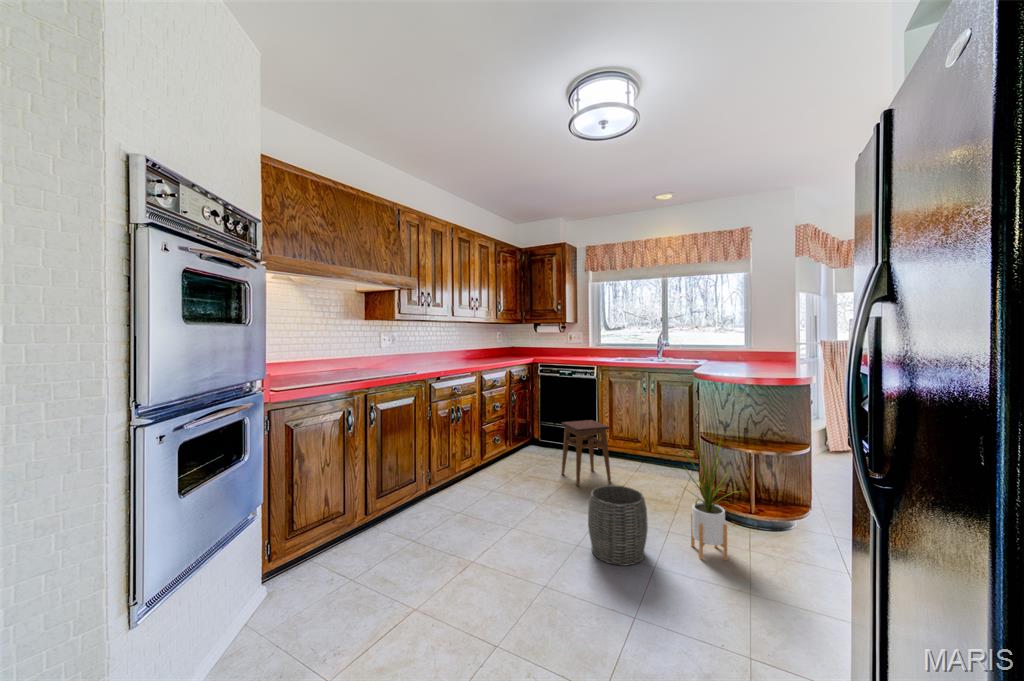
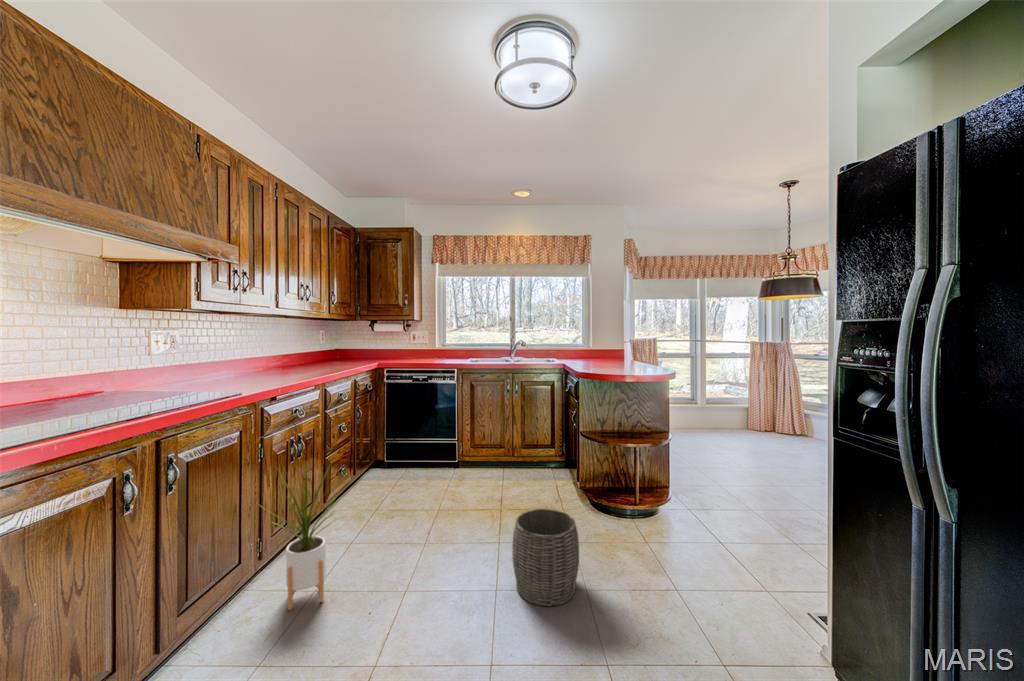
stool: present [562,420,611,486] -> none [430,431,489,511]
house plant: present [683,440,733,560] -> present [260,463,343,610]

